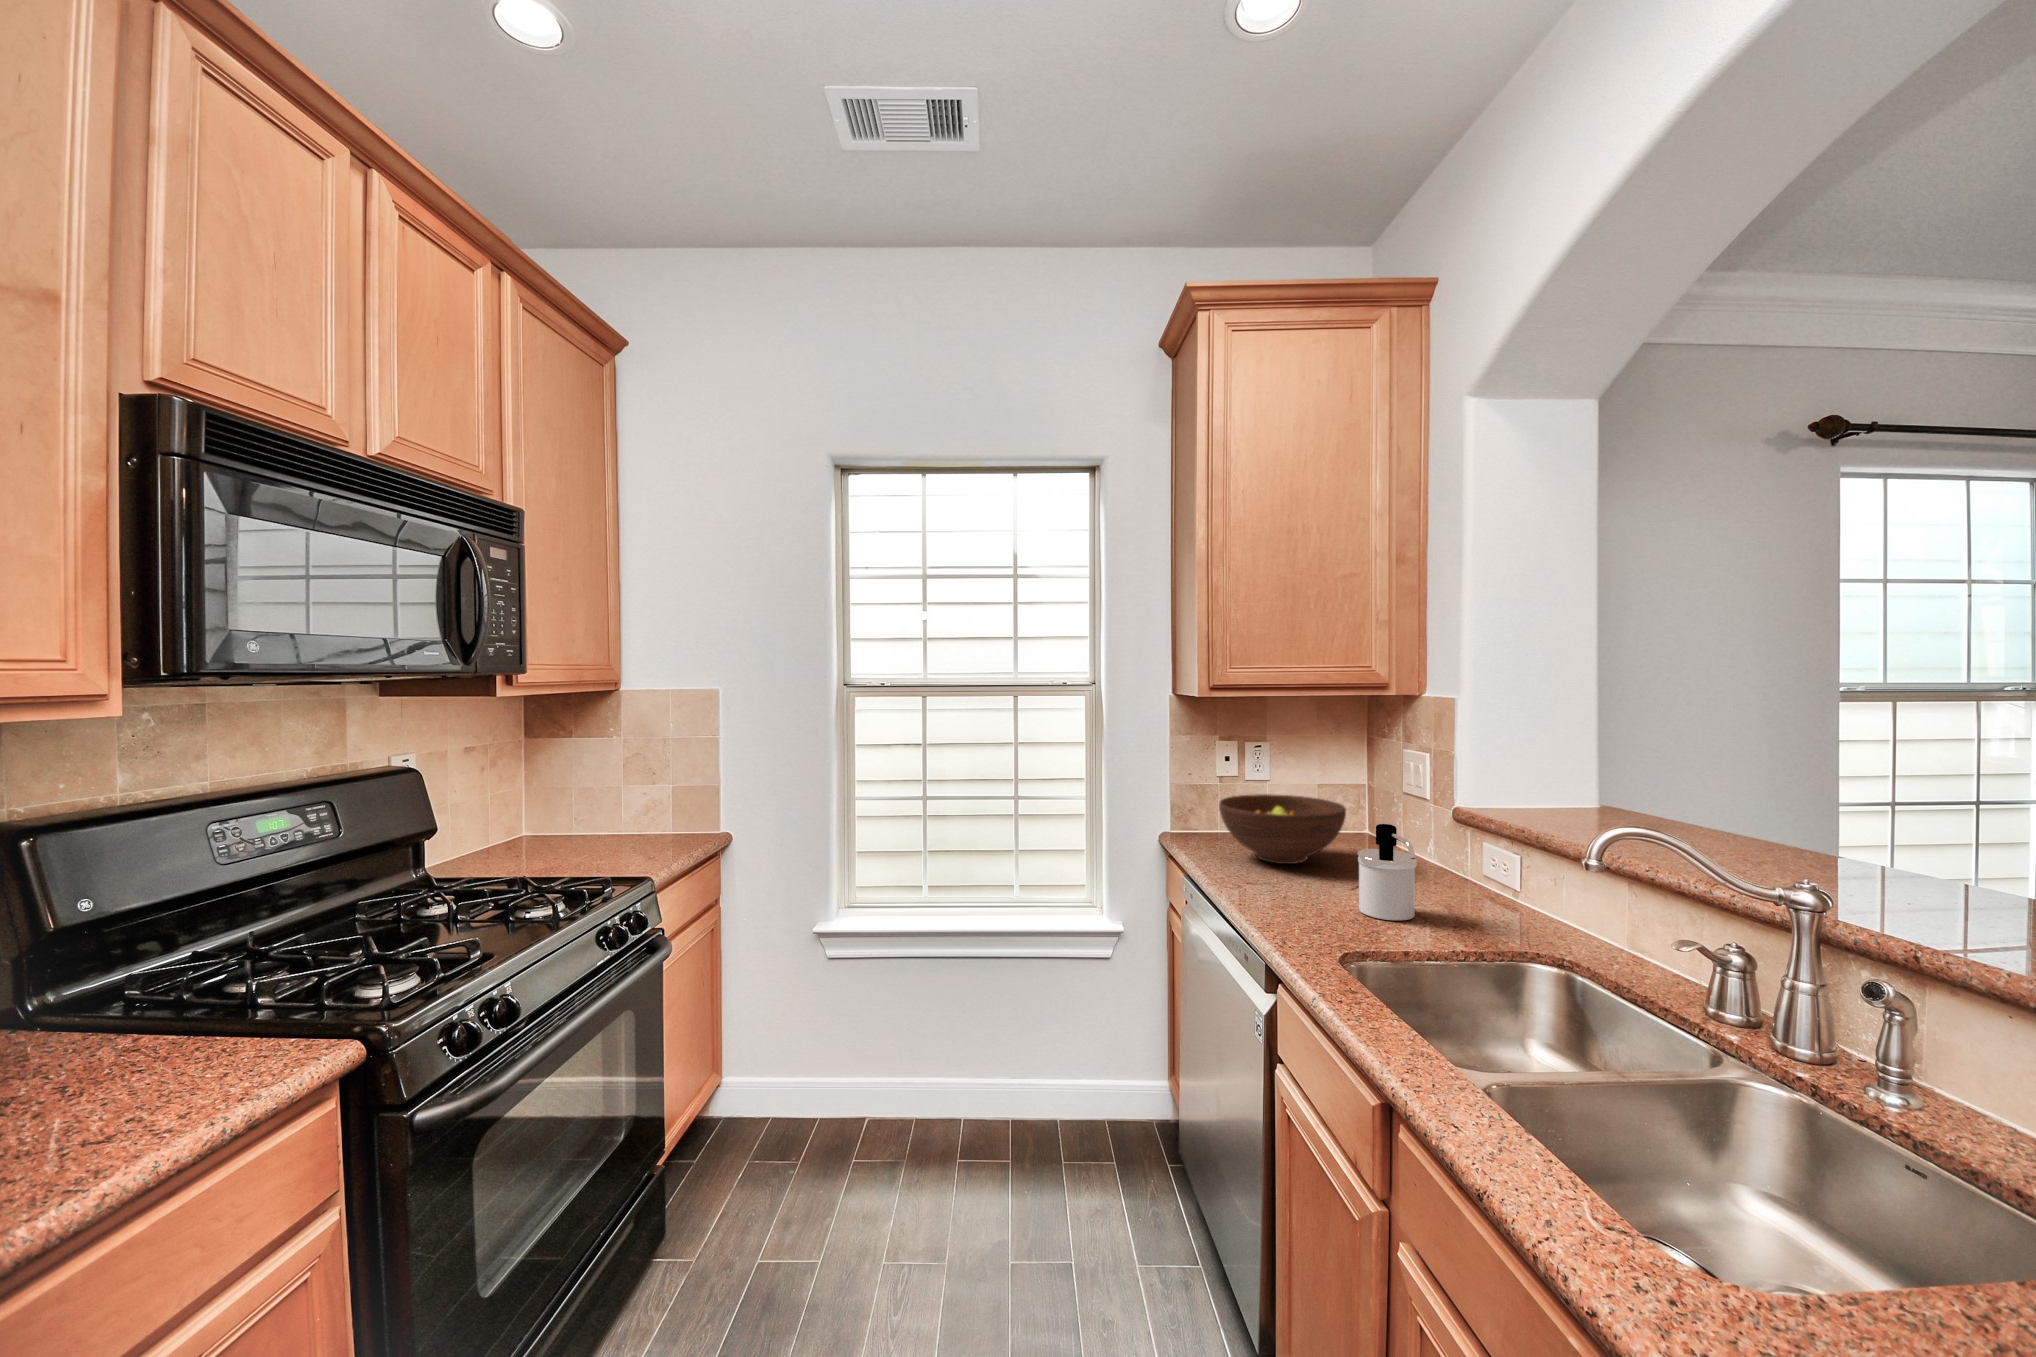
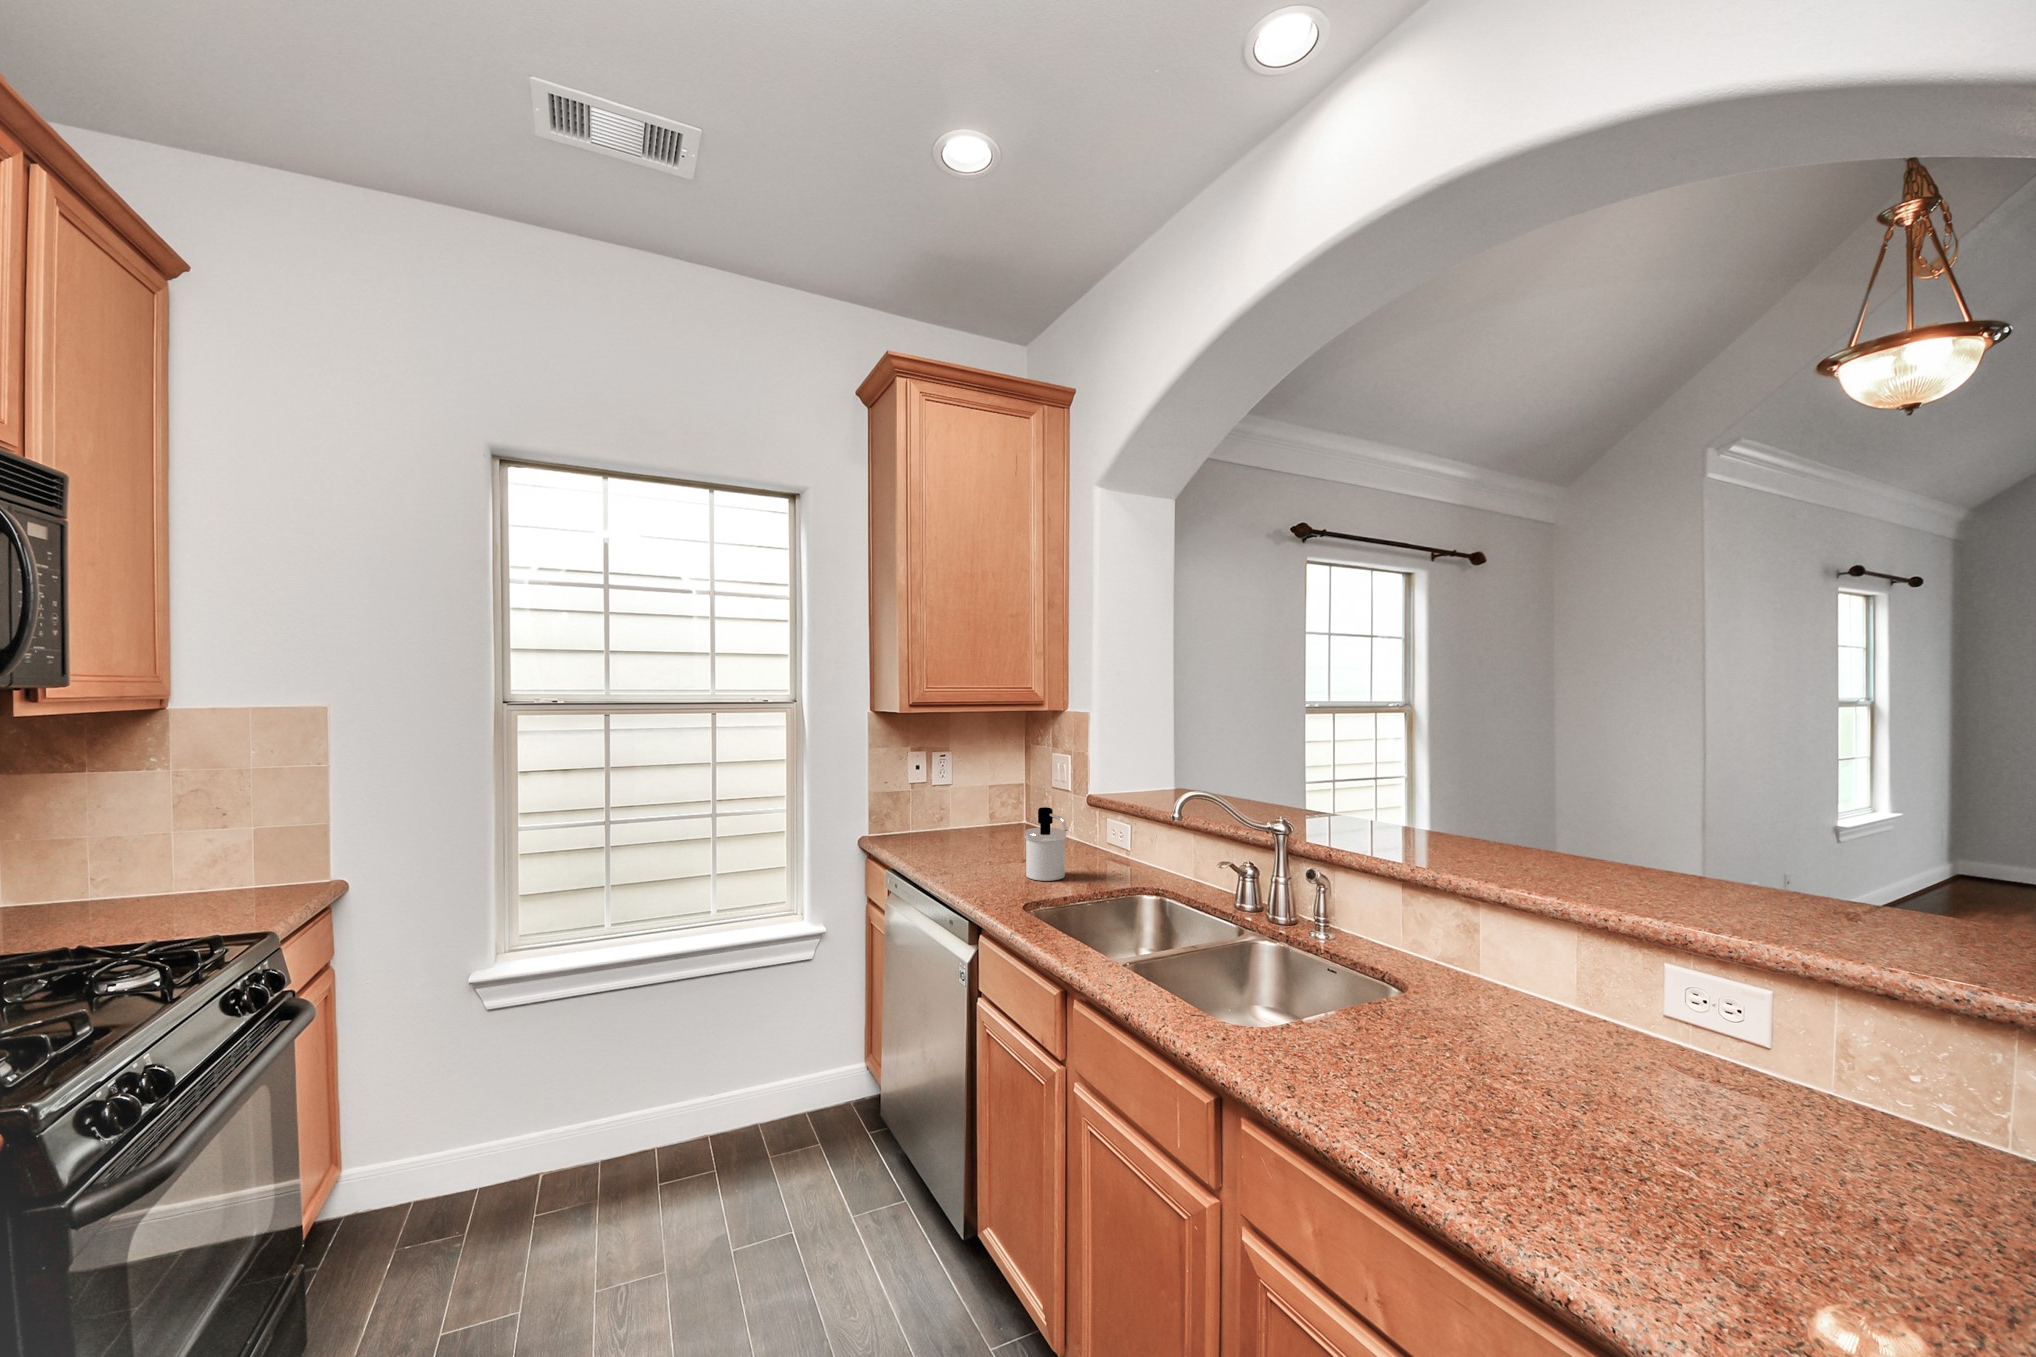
fruit bowl: present [1219,794,1346,864] -> none [908,794,1009,850]

